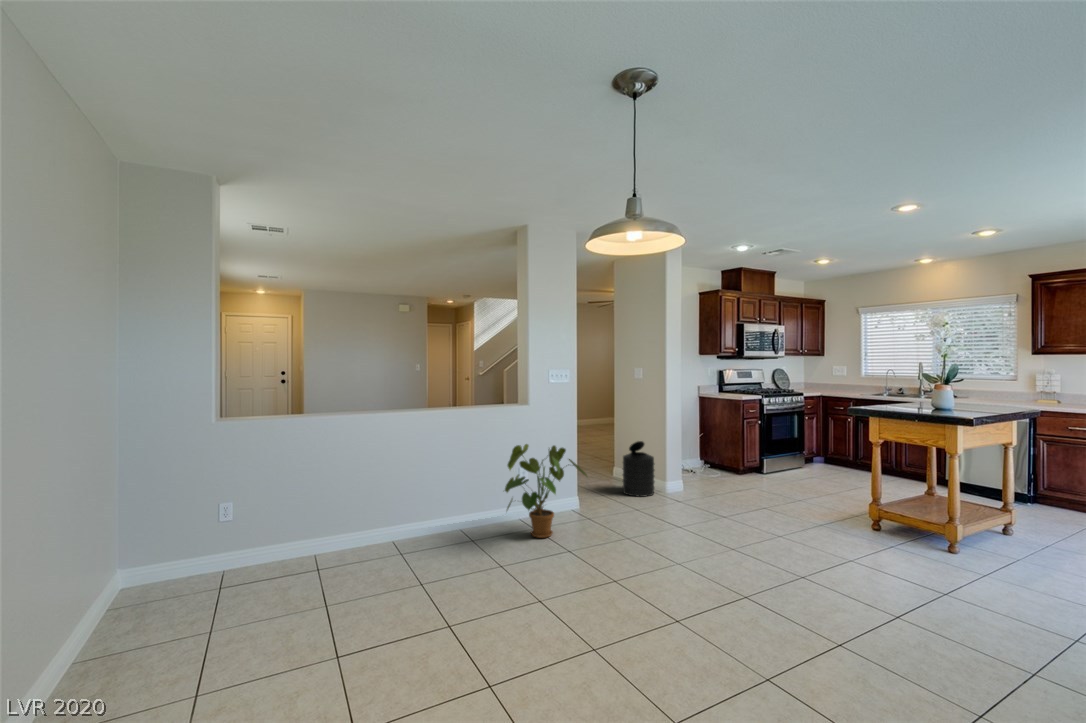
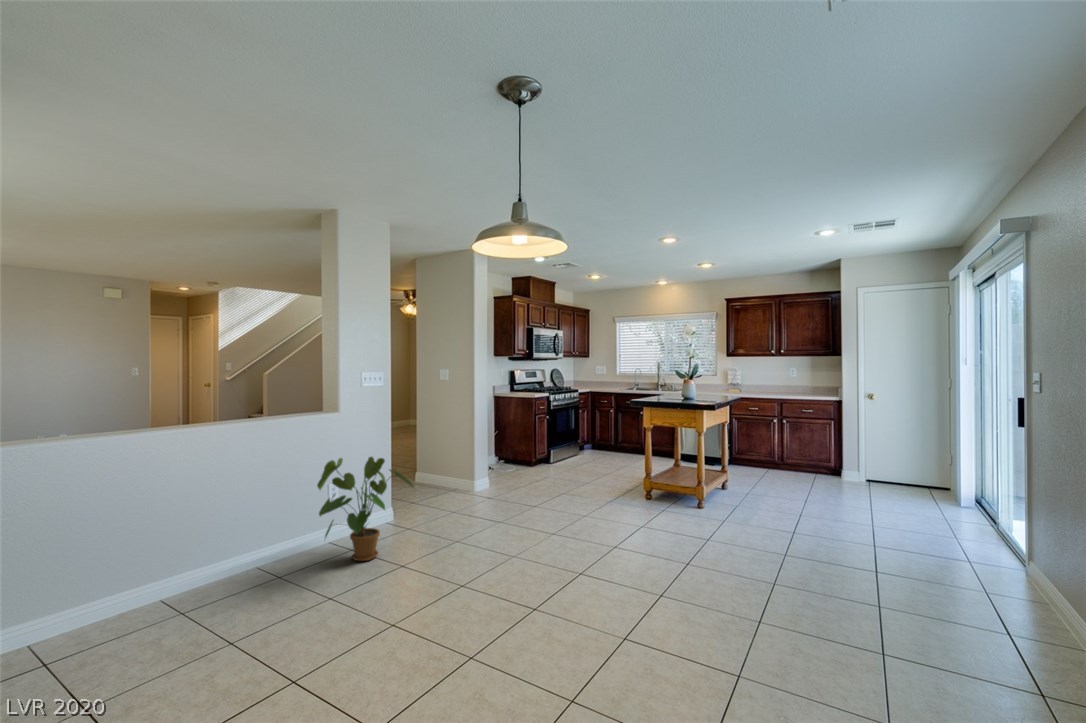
trash can: present [622,441,654,497] -> none [433,443,465,499]

